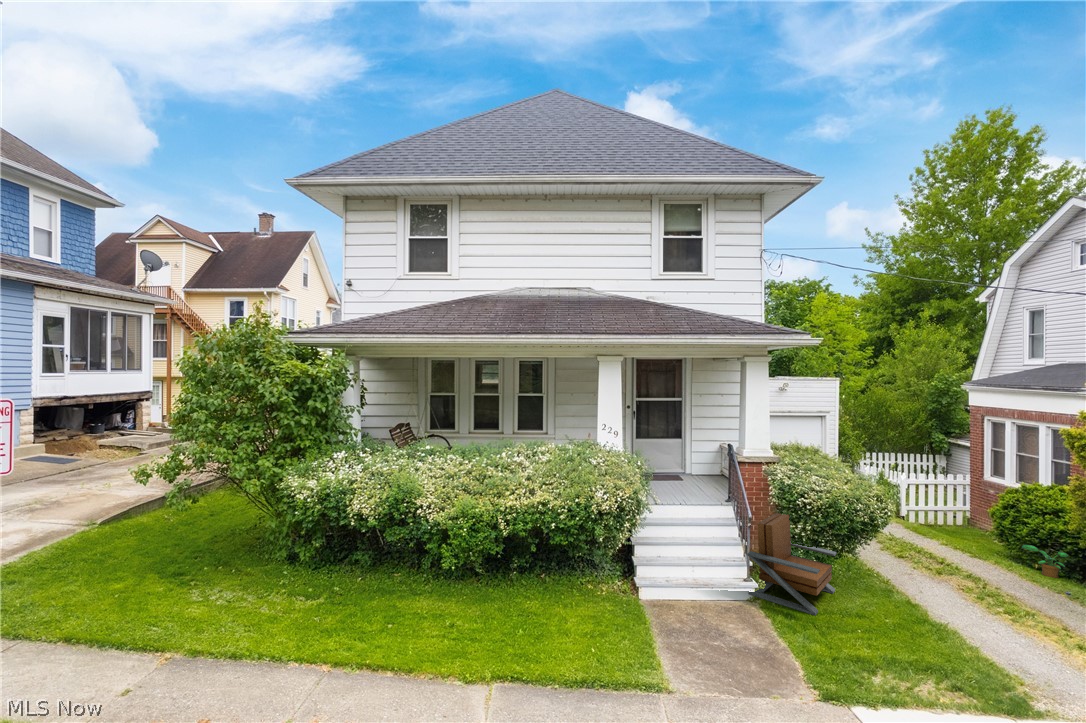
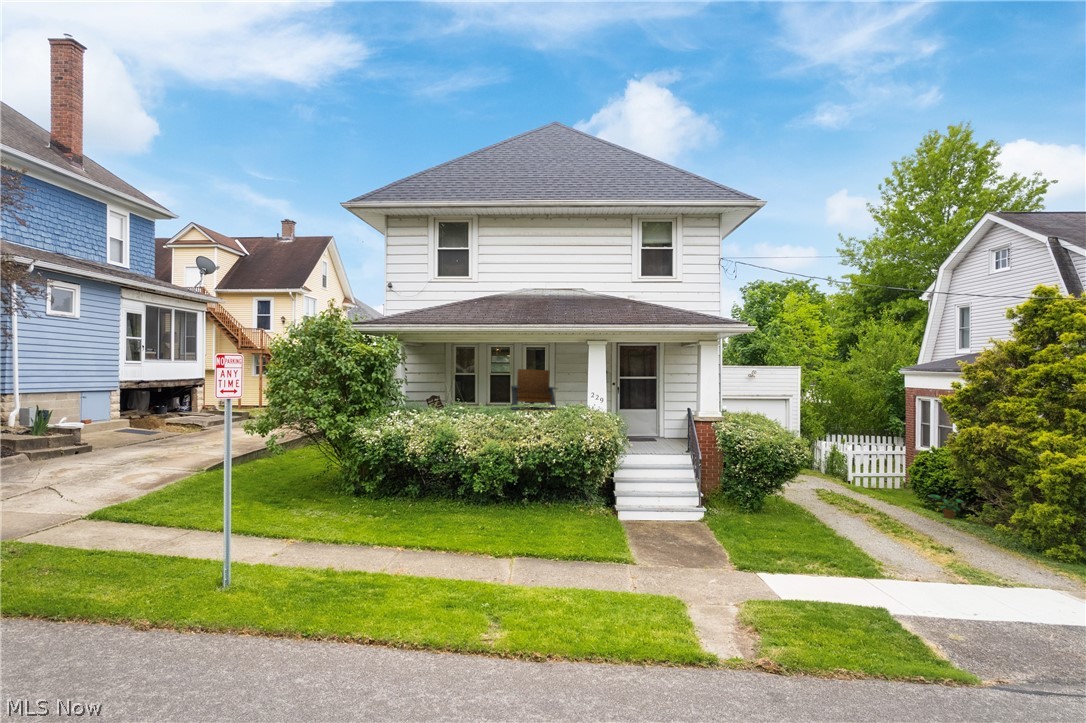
lounge chair: present [747,513,836,615] -> present [511,369,557,410]

